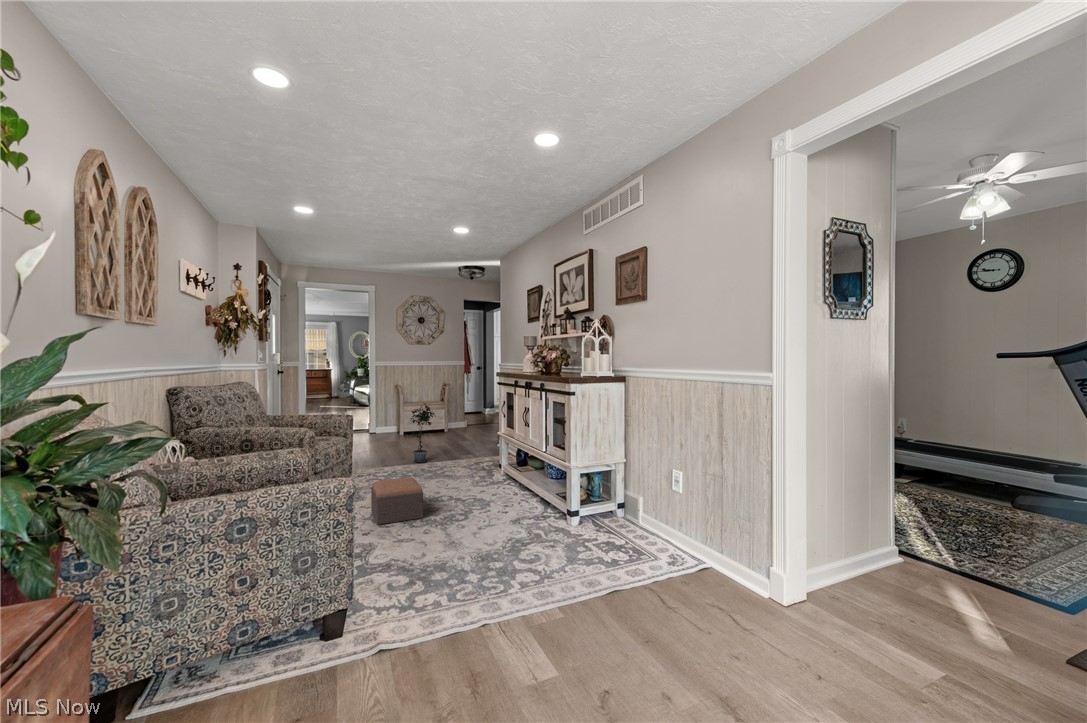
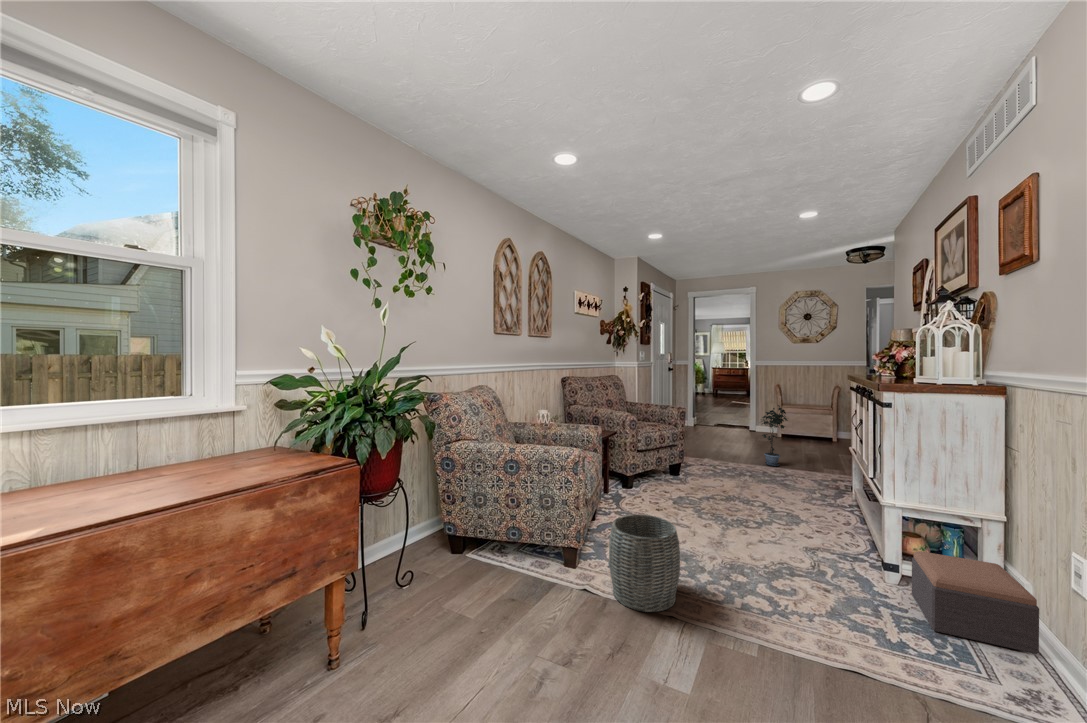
footstool: present [371,477,423,525] -> present [912,551,1039,654]
woven basket: none [401,531,480,641] -> present [609,515,680,612]

